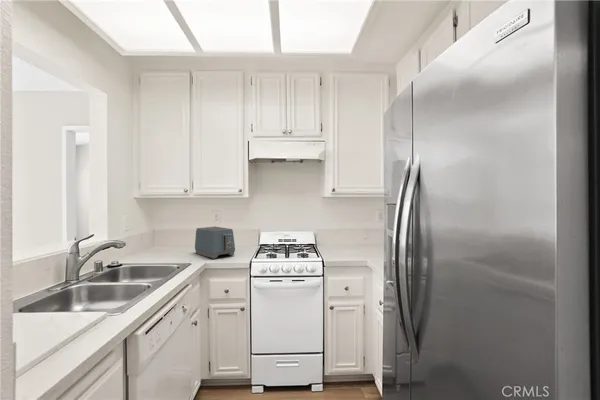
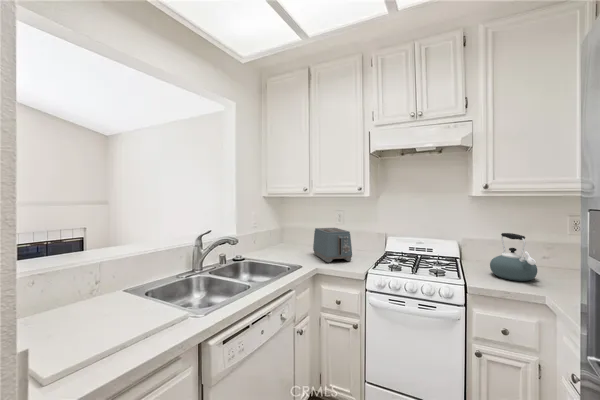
kettle: none [336,223,363,255] -> present [490,233,537,281]

